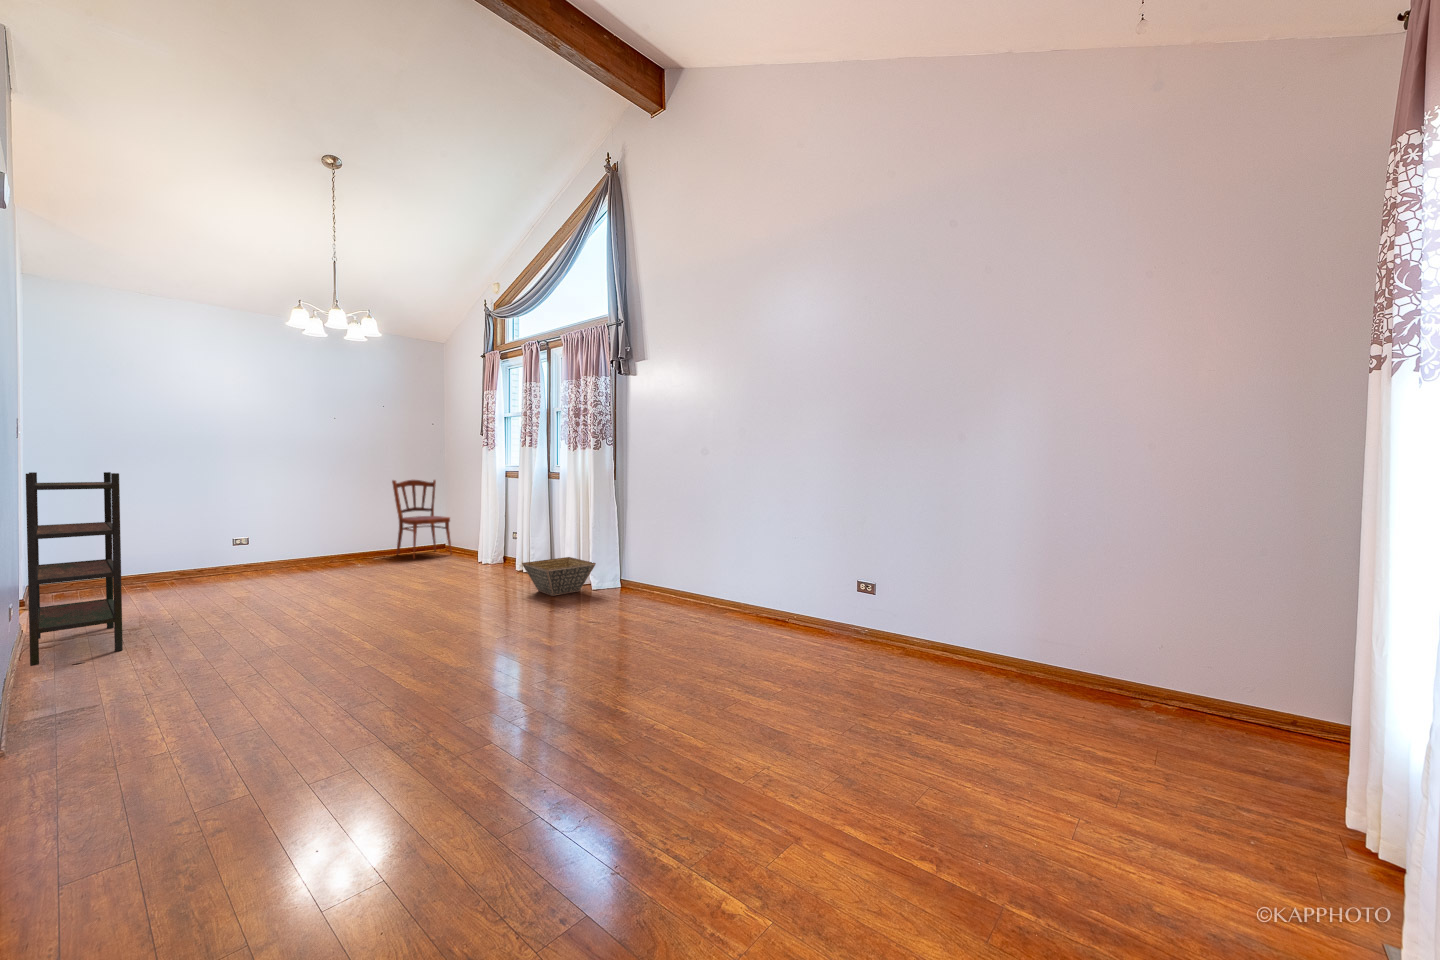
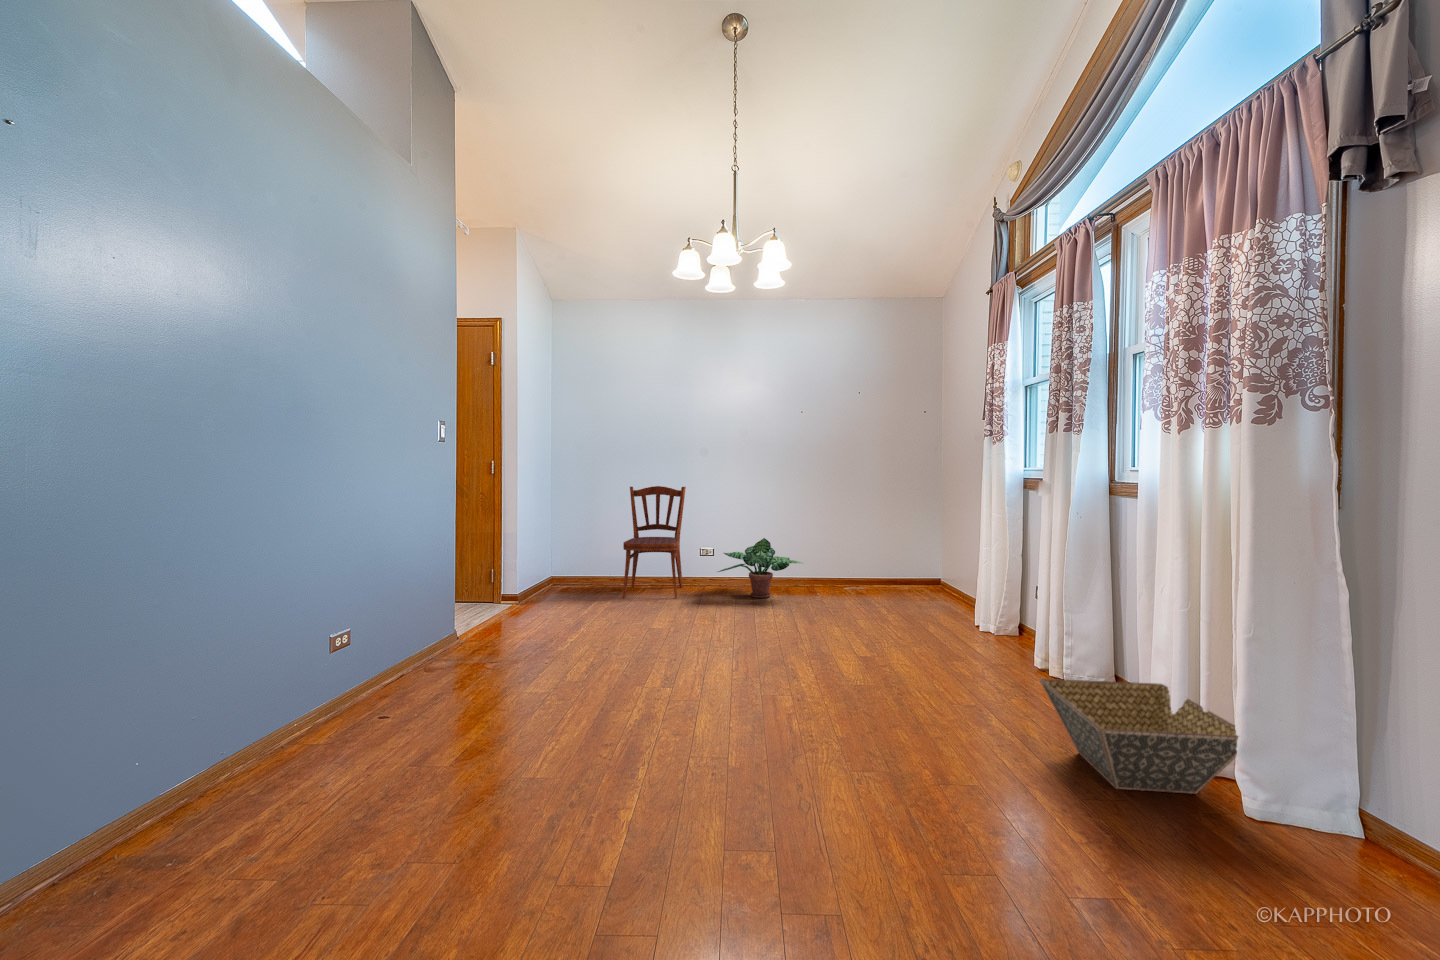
bookshelf: present [26,472,123,666] -> none [428,478,548,699]
dining chair: present [392,480,452,558] -> present [623,486,686,598]
potted plant: none [255,521,345,572] -> present [719,538,802,598]

